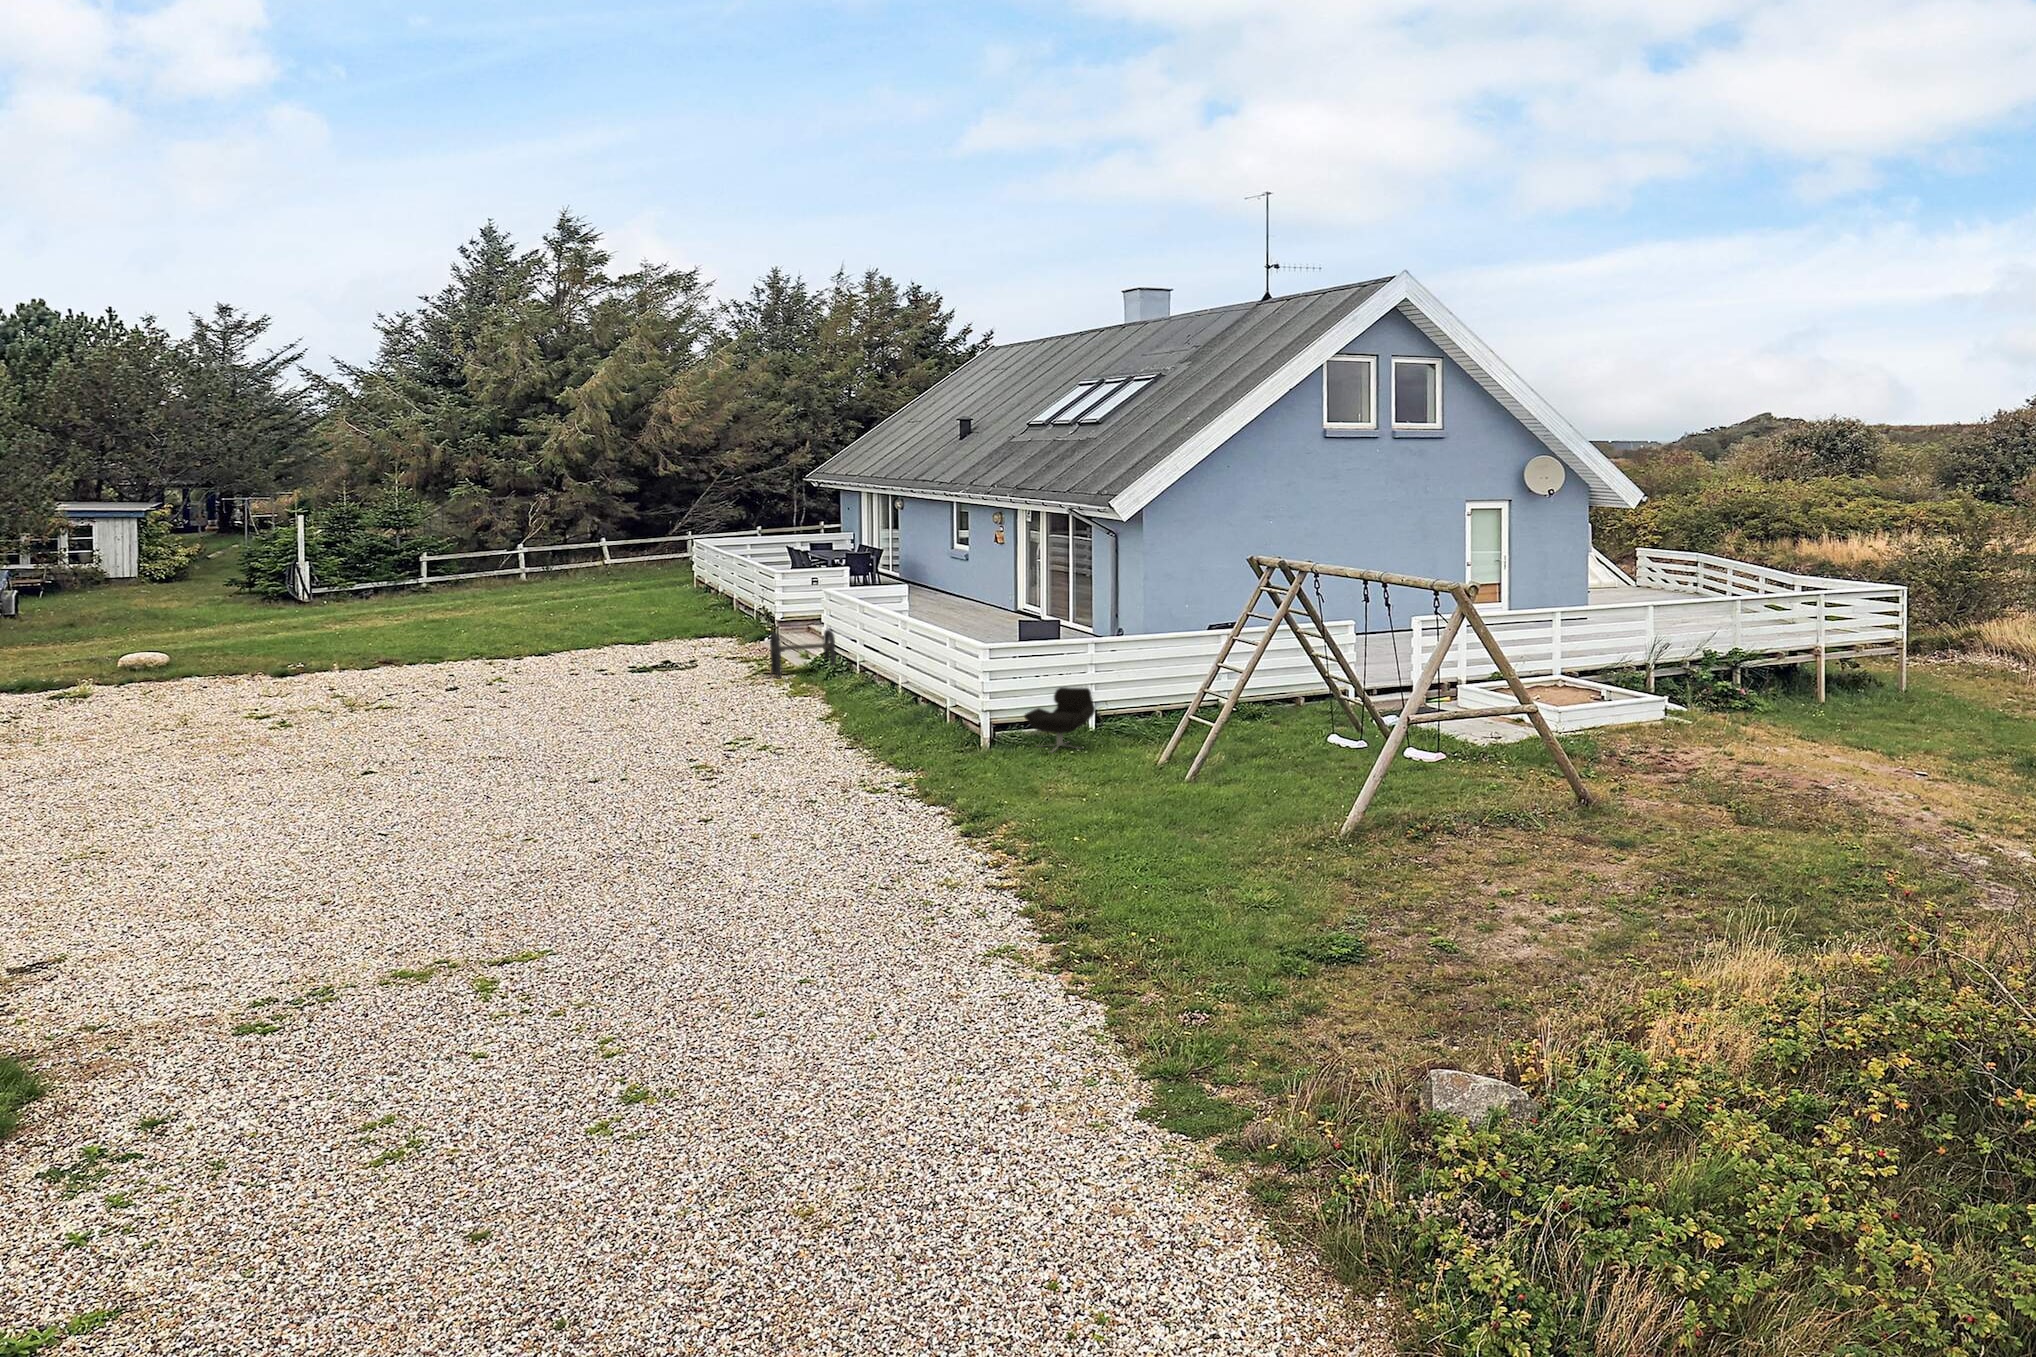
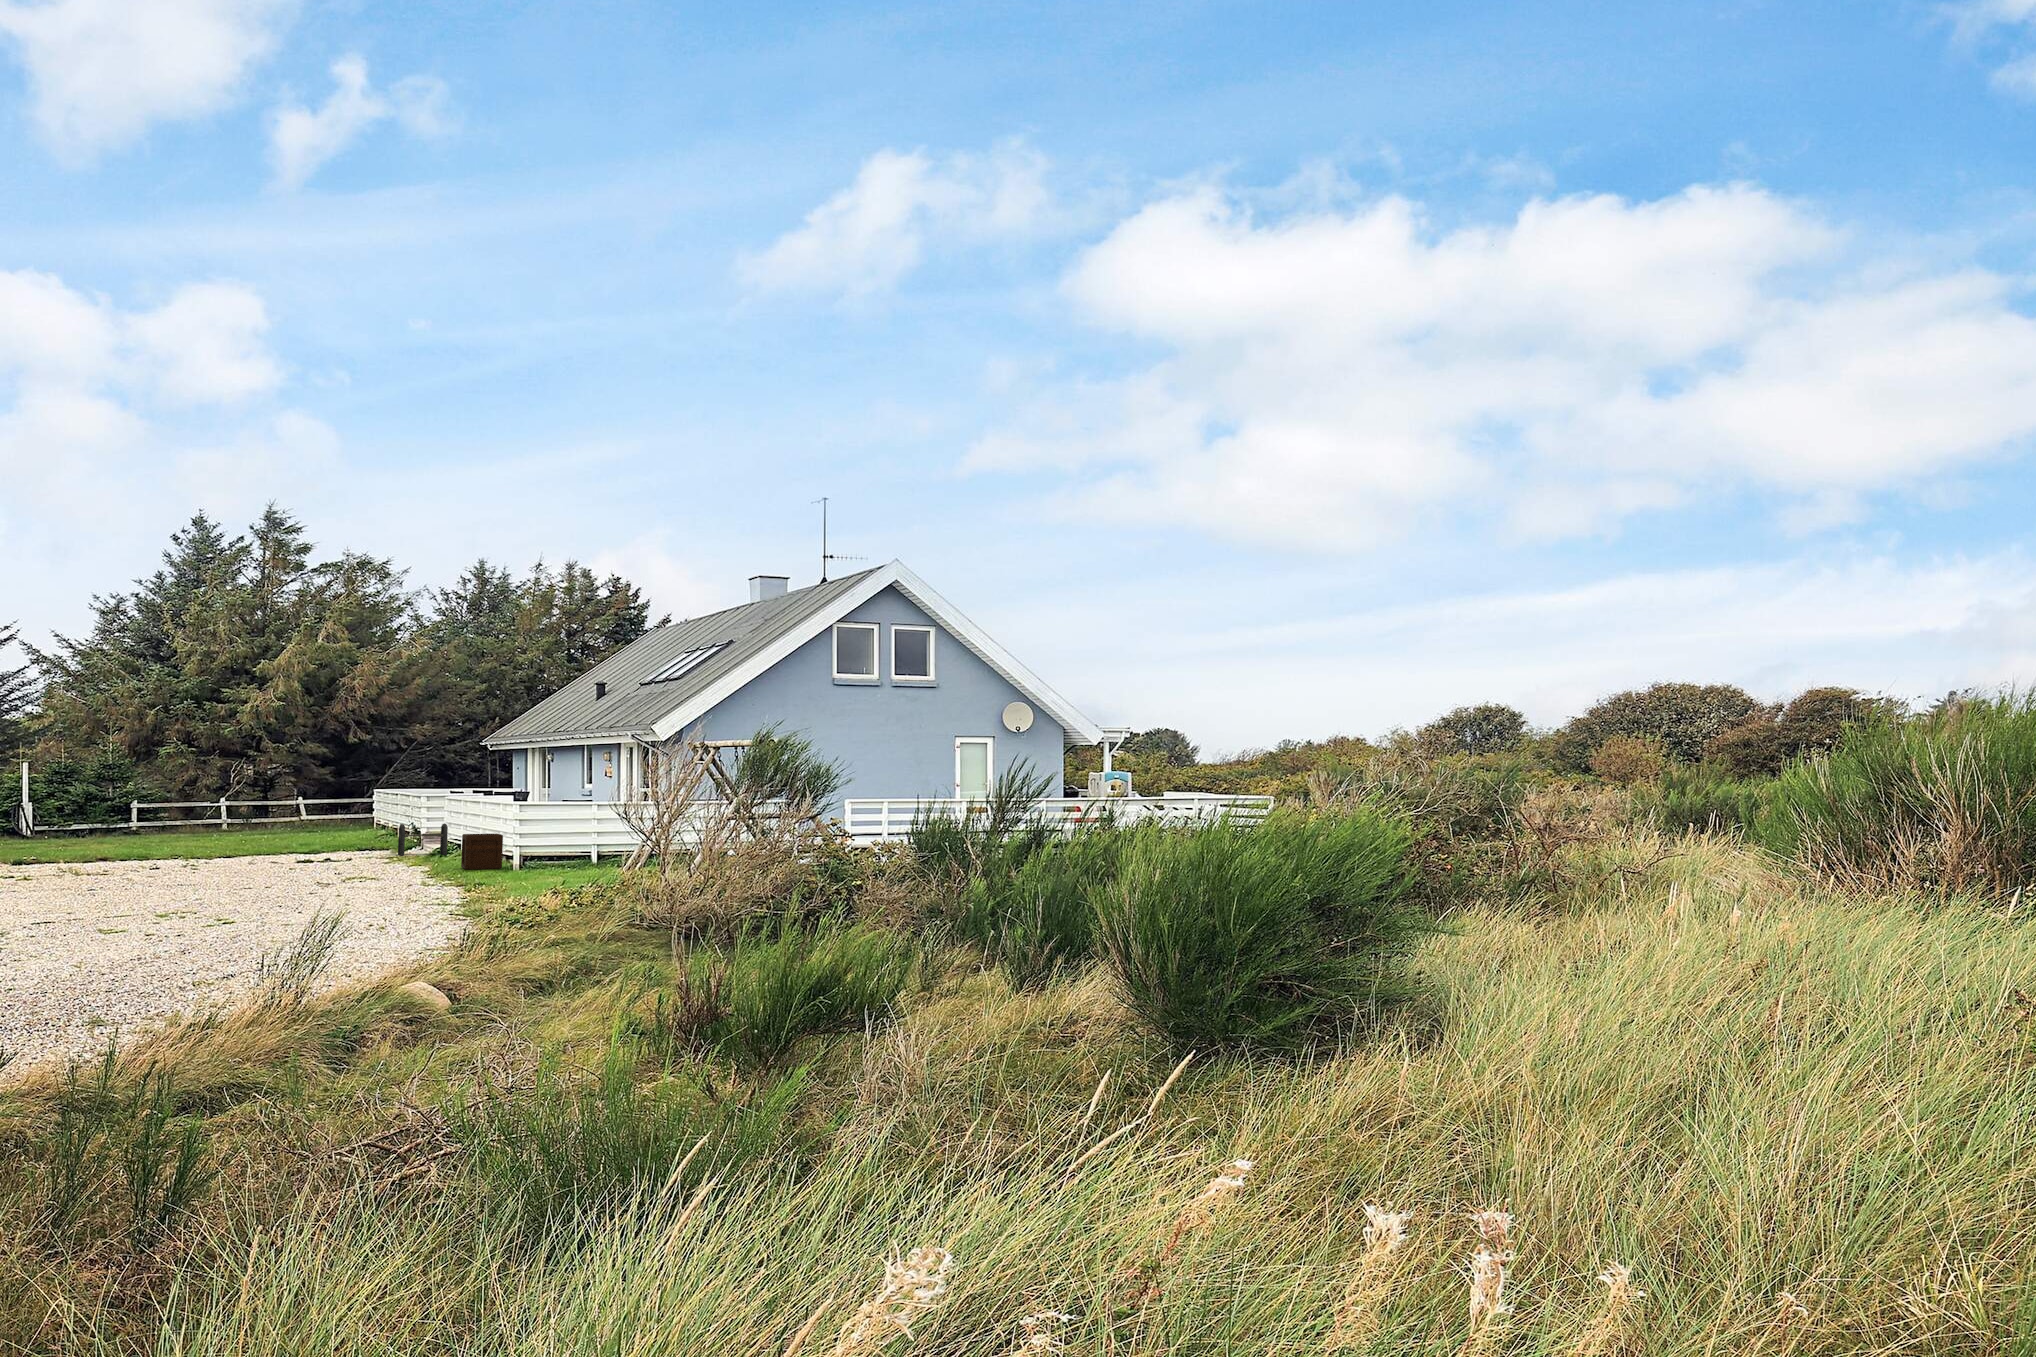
wooden crate: none [891,680,954,741] -> present [461,834,503,870]
lounge chair: present [1024,687,1095,752] -> none [545,834,596,872]

